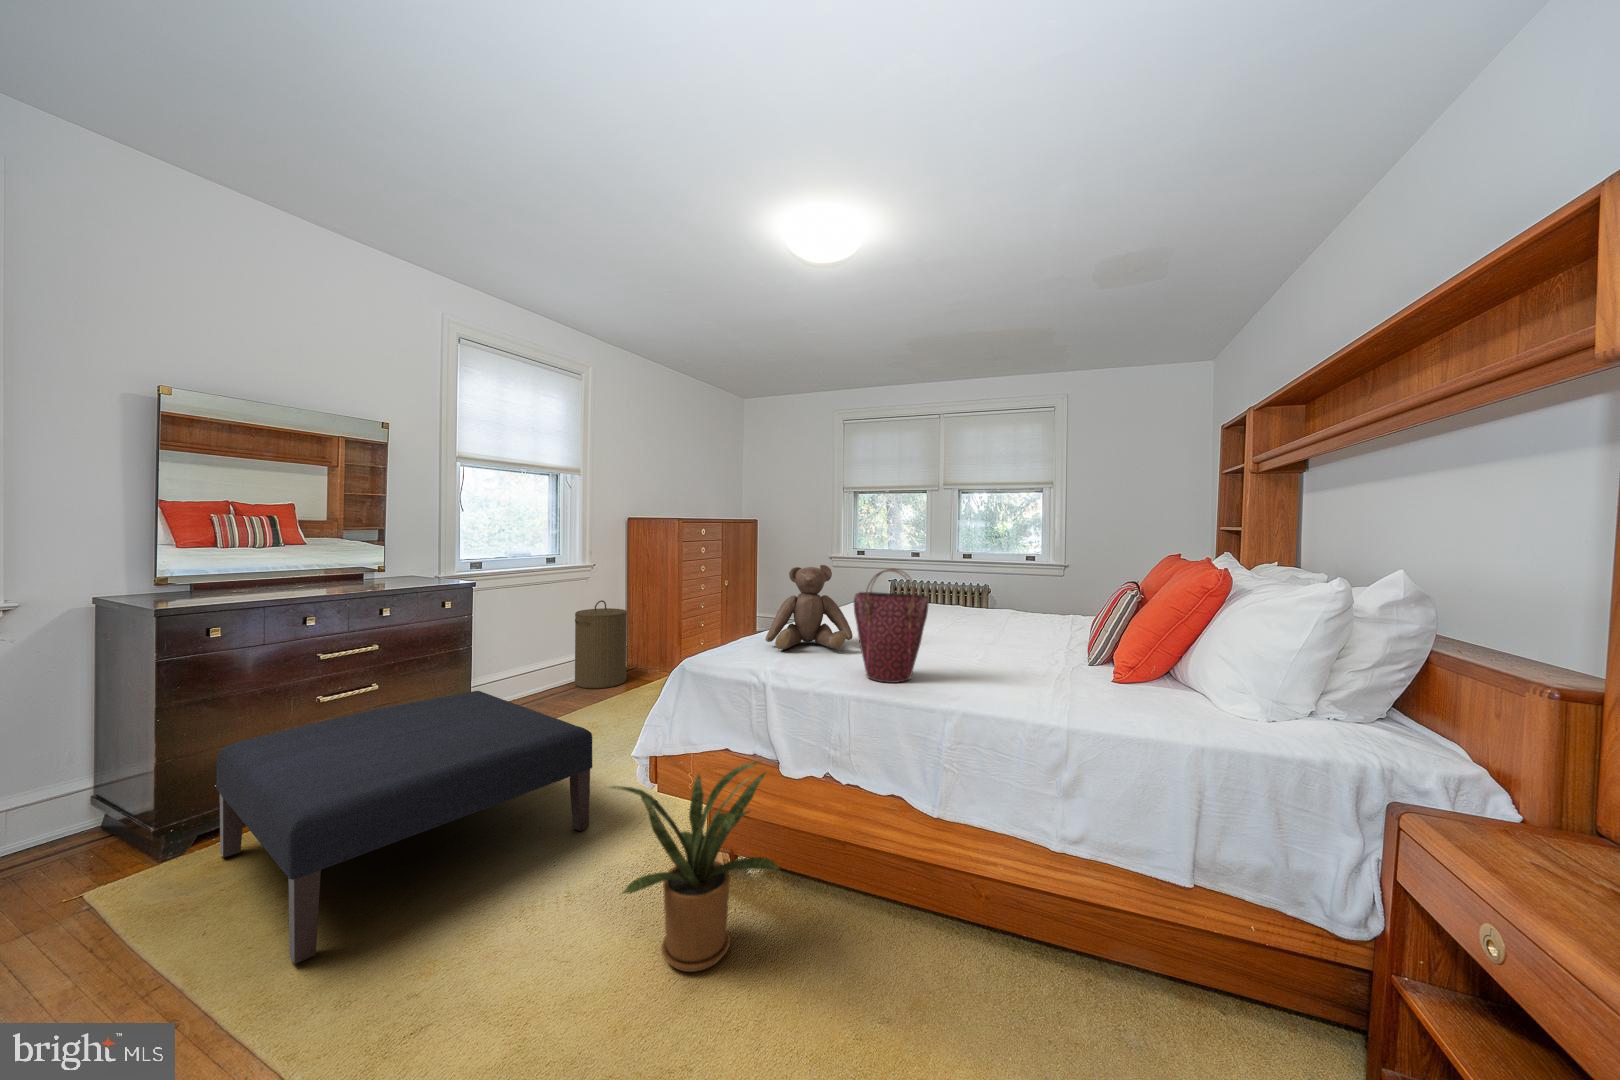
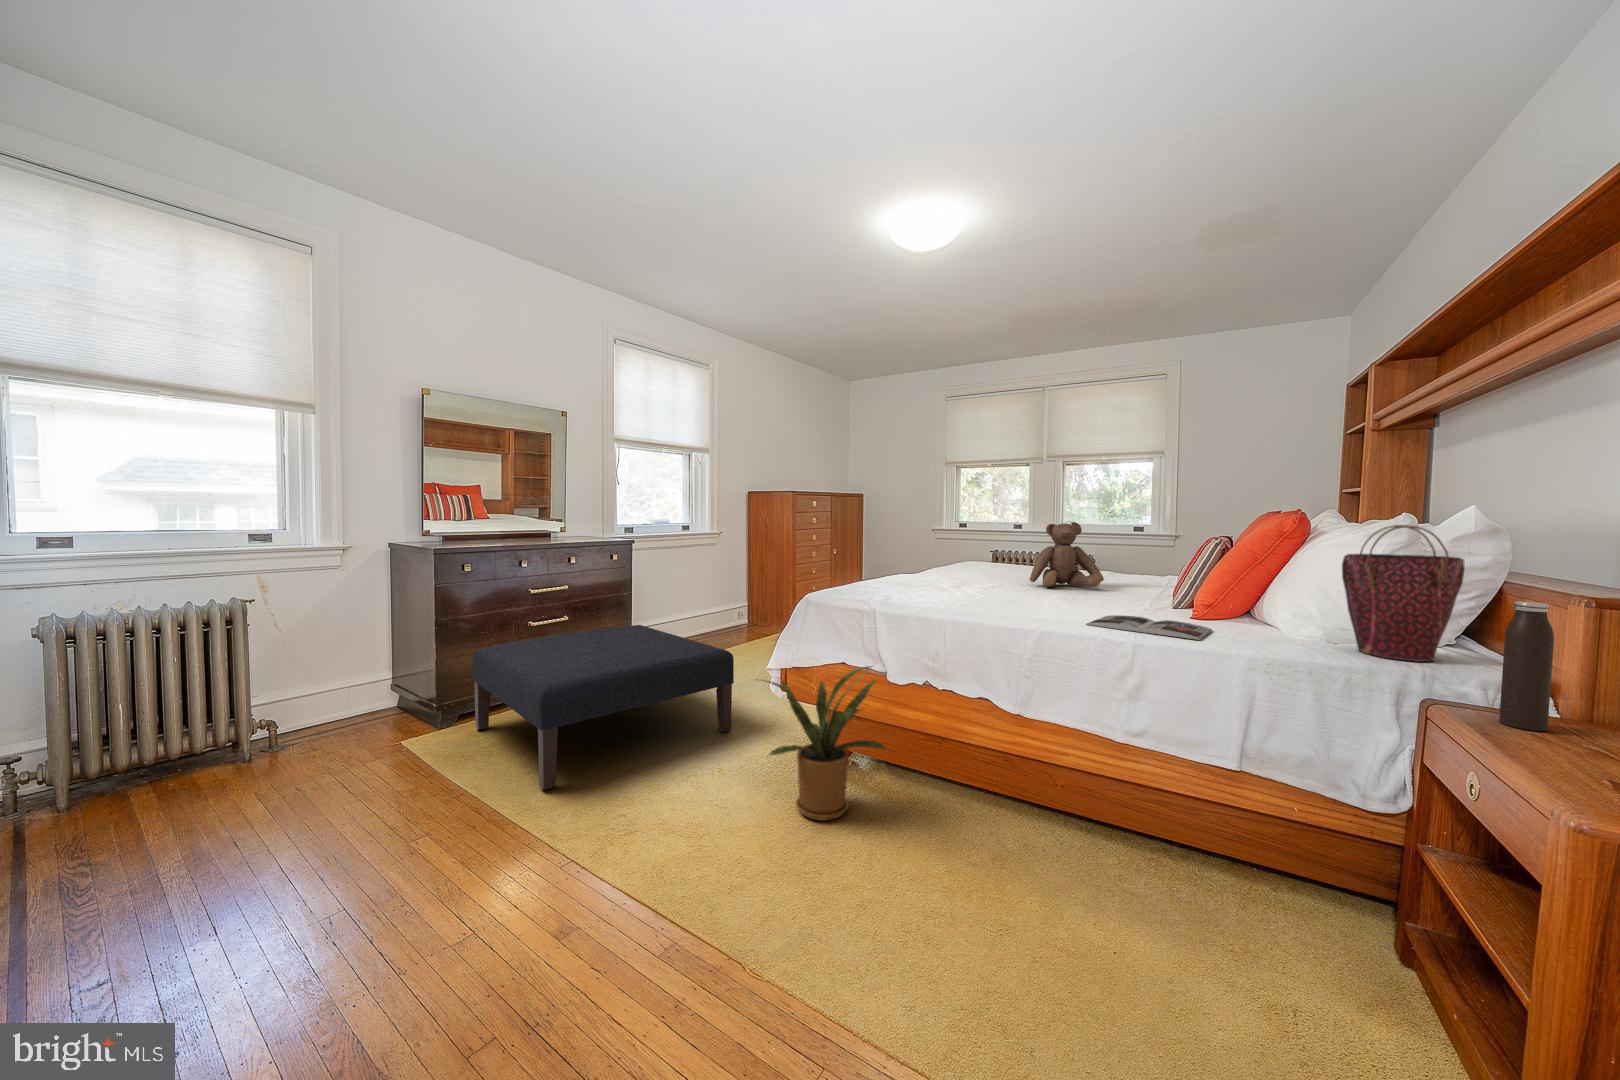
teddy bear: present [765,565,853,649] -> present [1030,522,1104,587]
handbag: present [854,569,929,683] -> present [1342,525,1465,662]
laundry hamper: present [575,600,627,689] -> none [705,563,748,639]
magazine: none [1009,684,1144,723] -> present [1086,615,1212,640]
water bottle: none [1494,702,1556,861] -> present [1499,601,1554,731]

